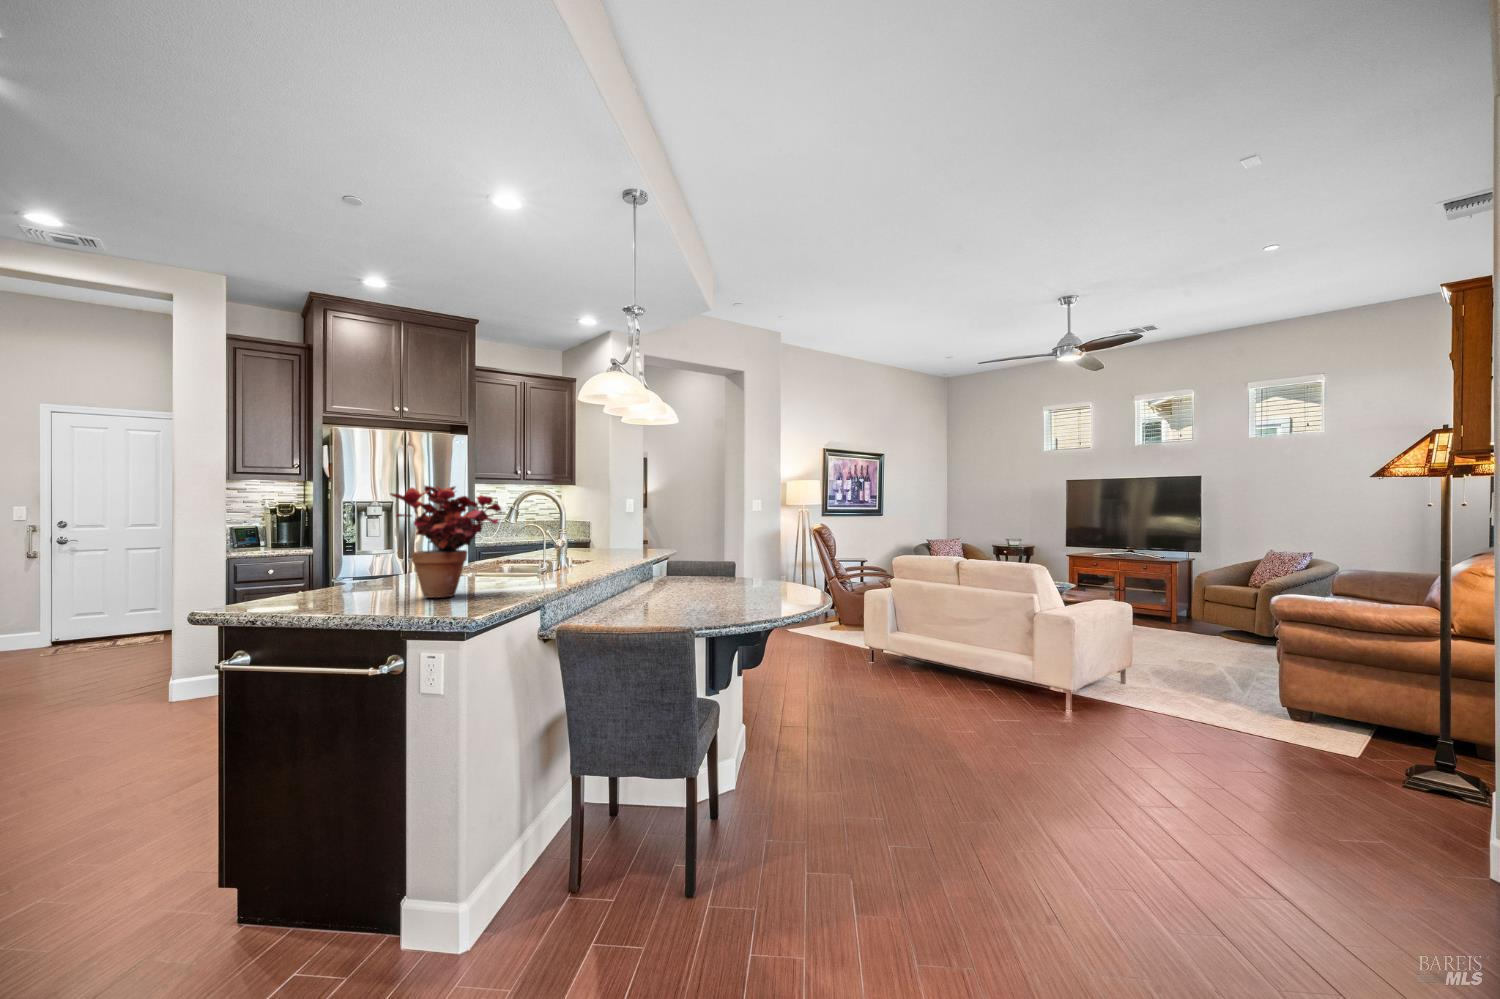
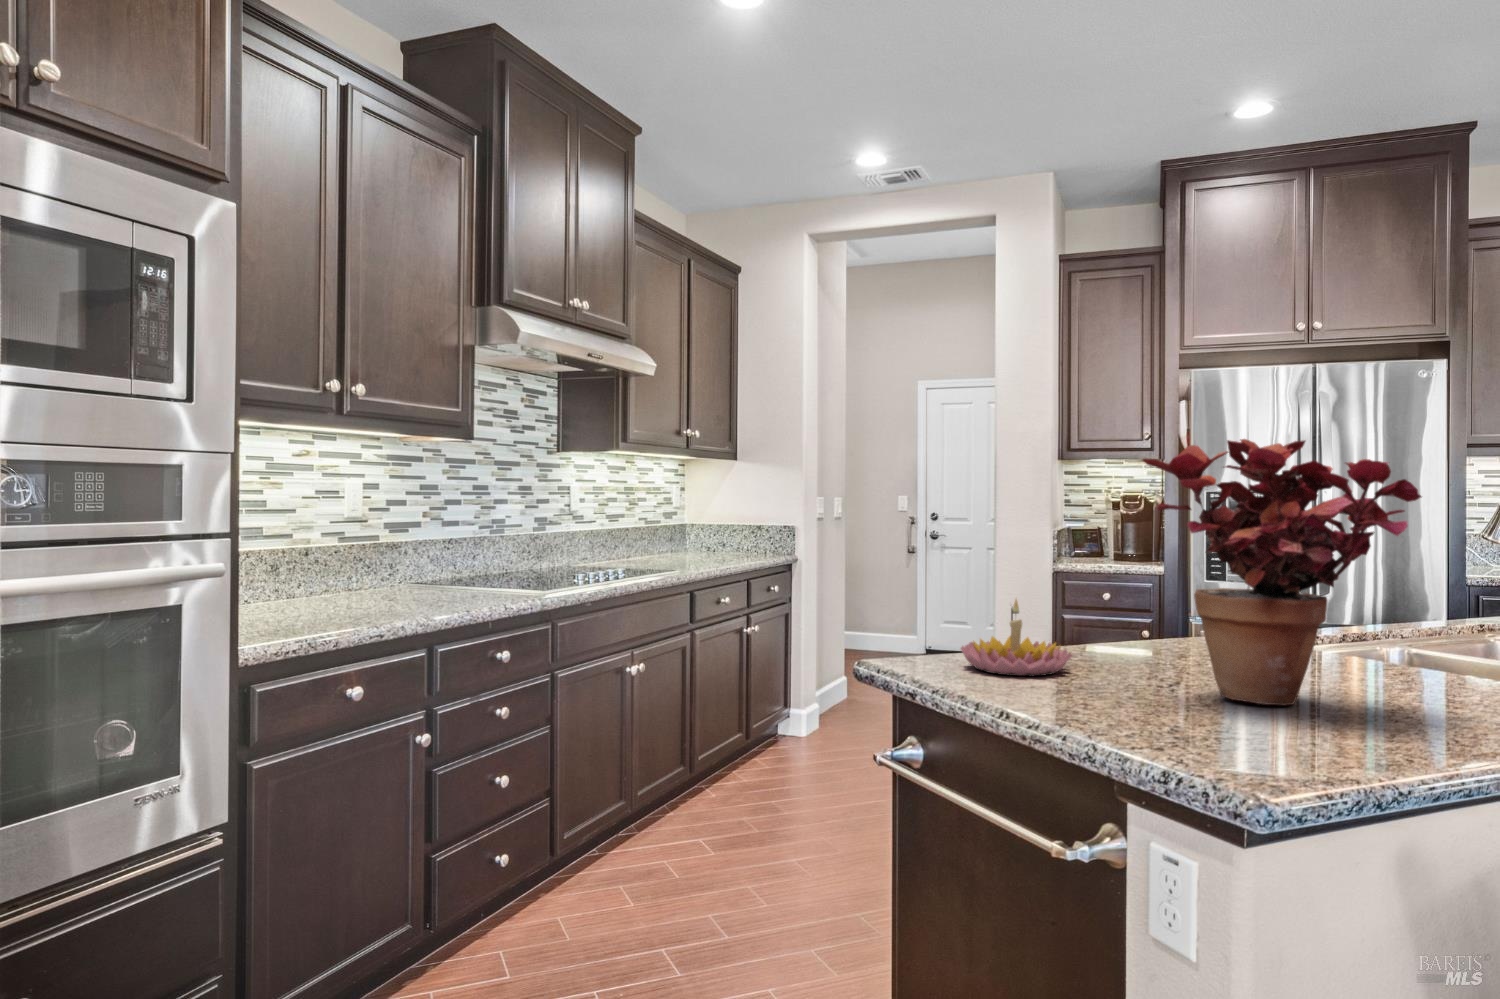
candle holder: none [270,565,342,608] -> present [961,599,1072,676]

